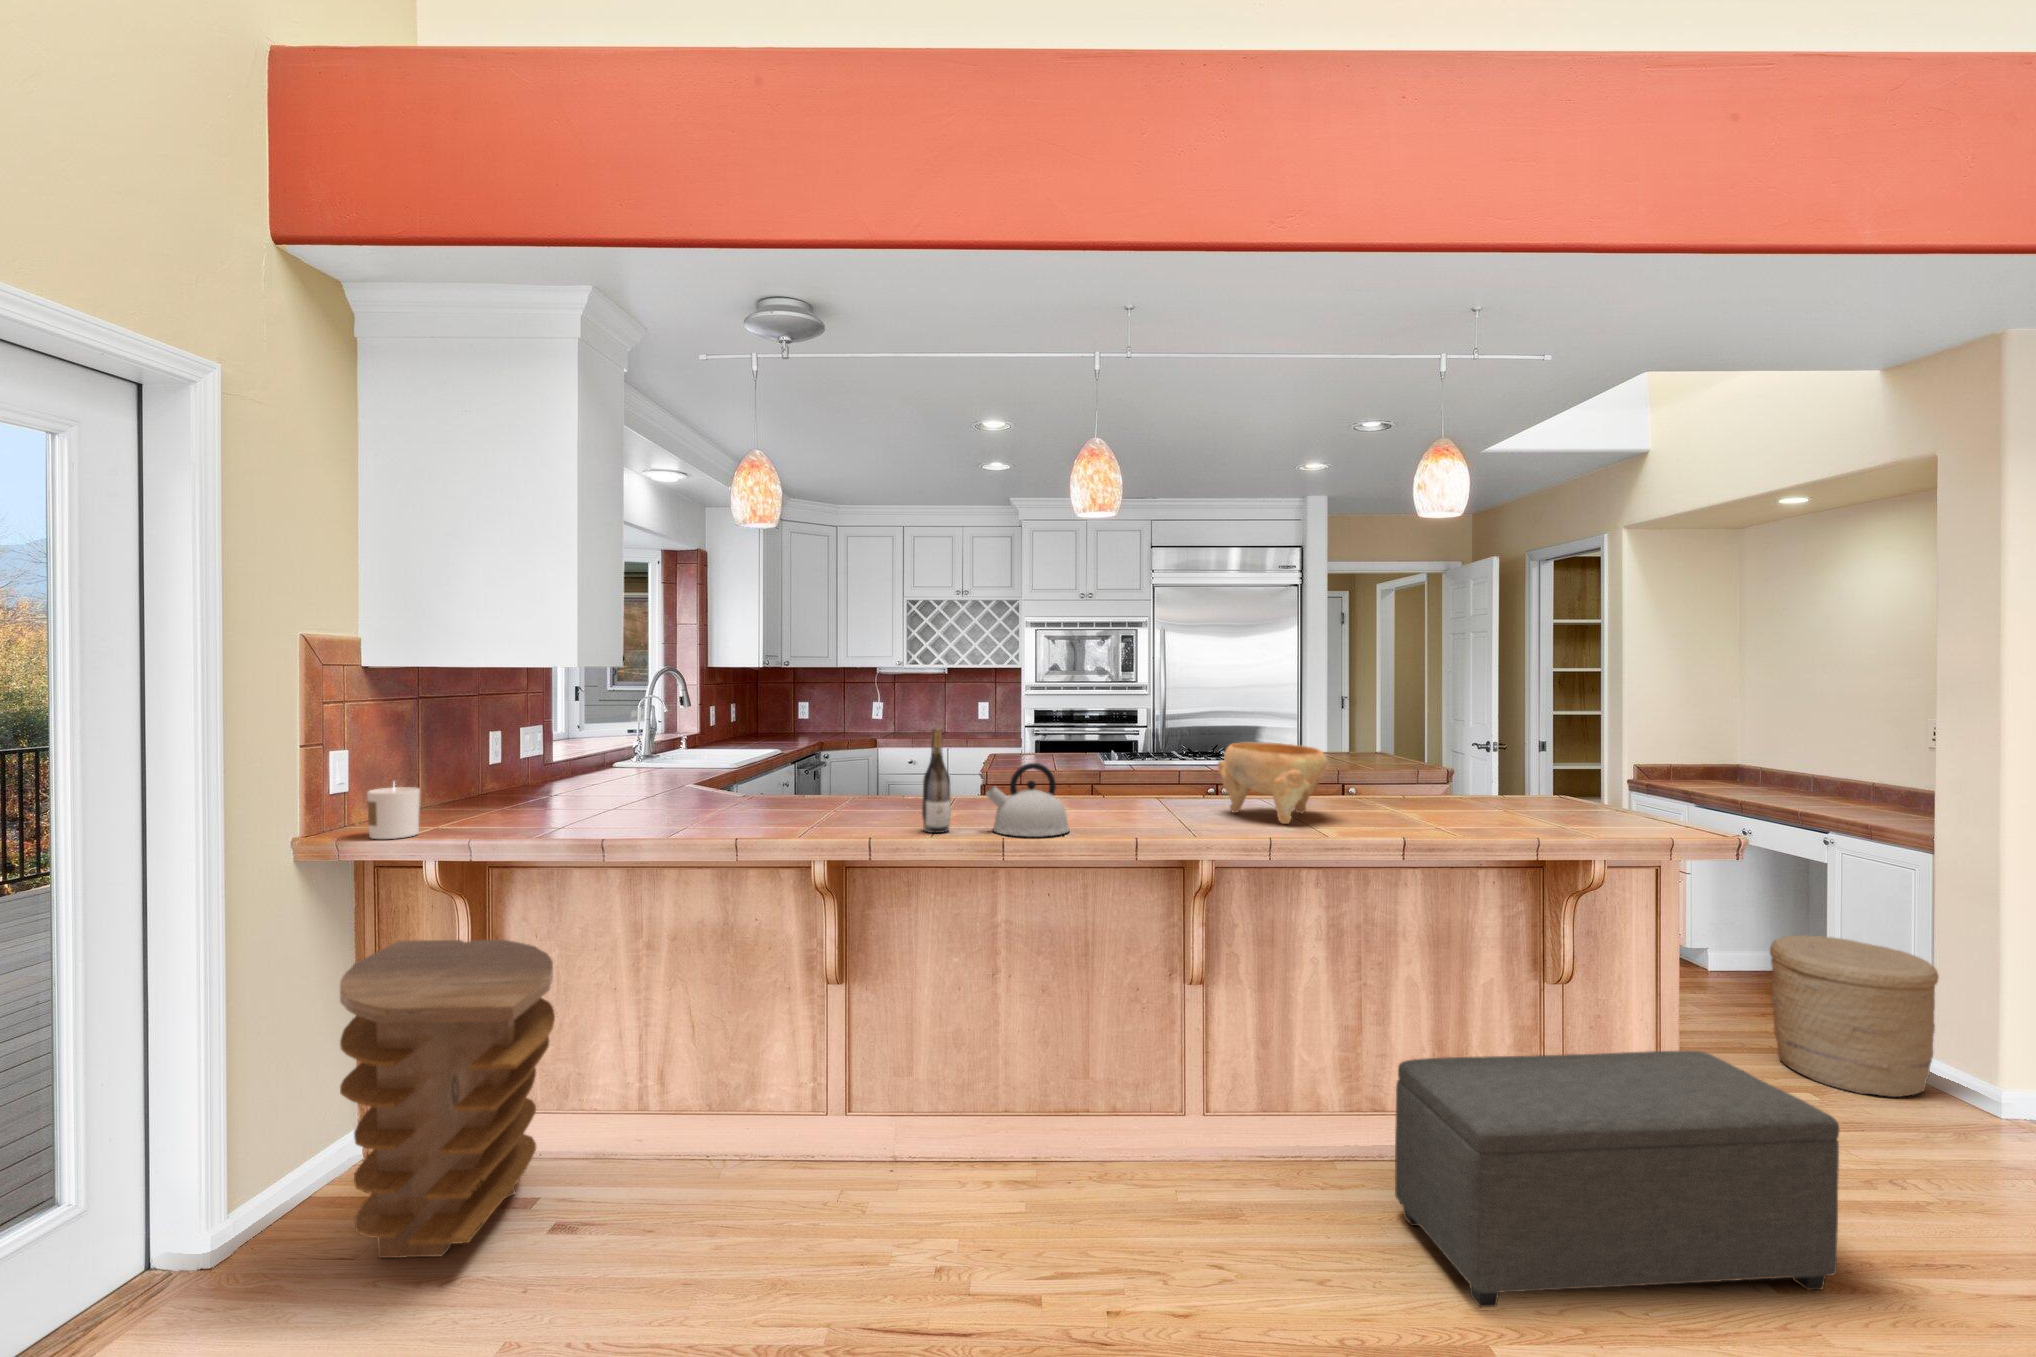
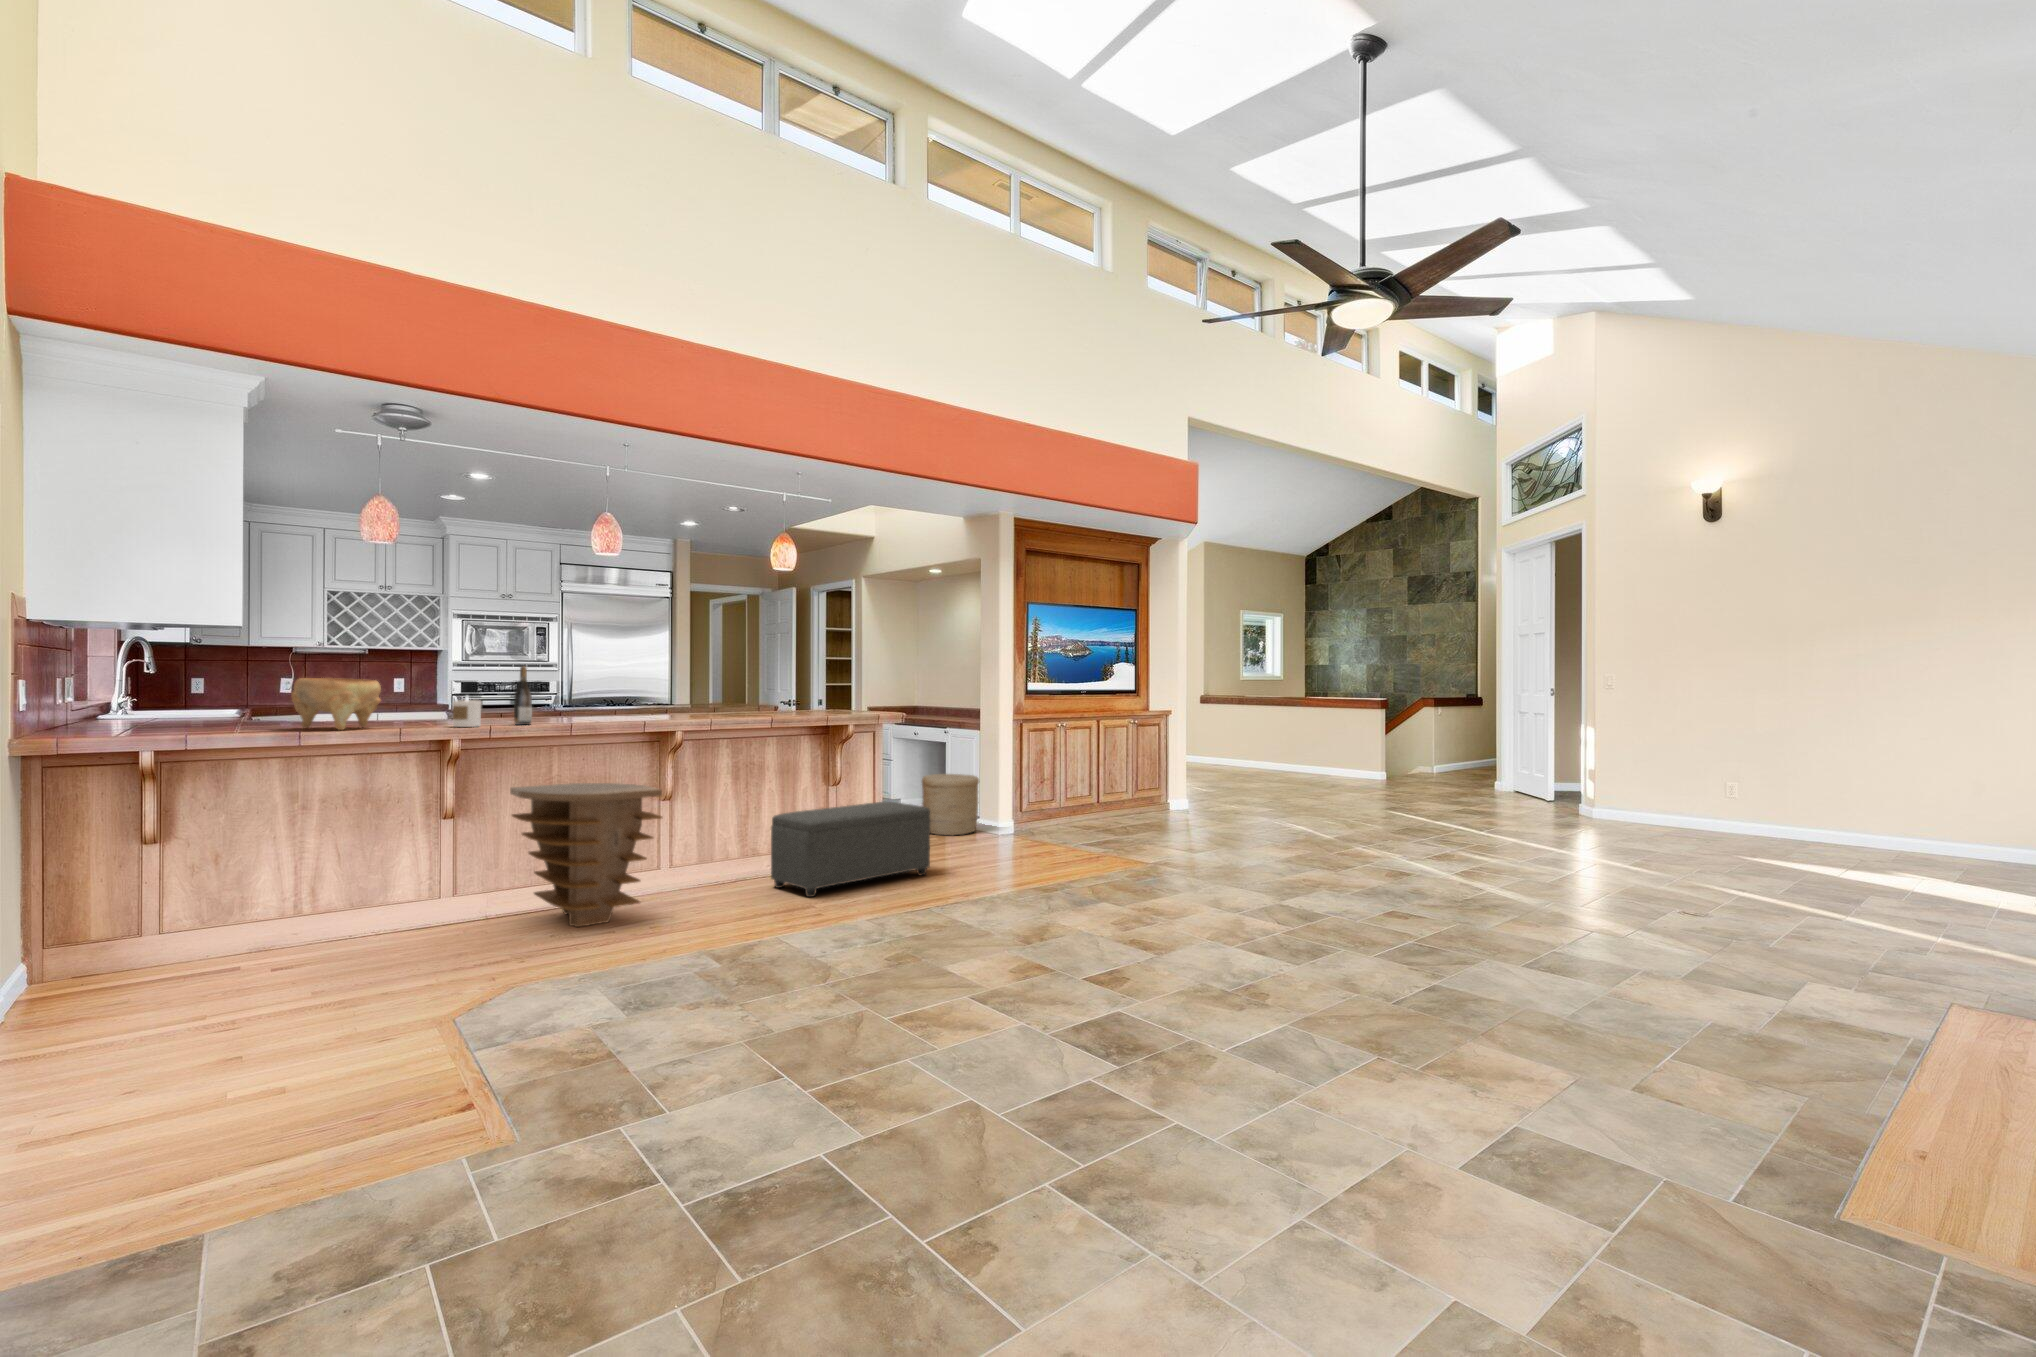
decorative bowl: present [1218,743,1327,824] -> present [291,678,381,730]
kettle: present [986,763,1070,837] -> none [553,686,602,724]
candle: present [367,783,420,839] -> present [453,696,482,727]
side table: present [340,939,555,1258] -> present [510,783,662,927]

